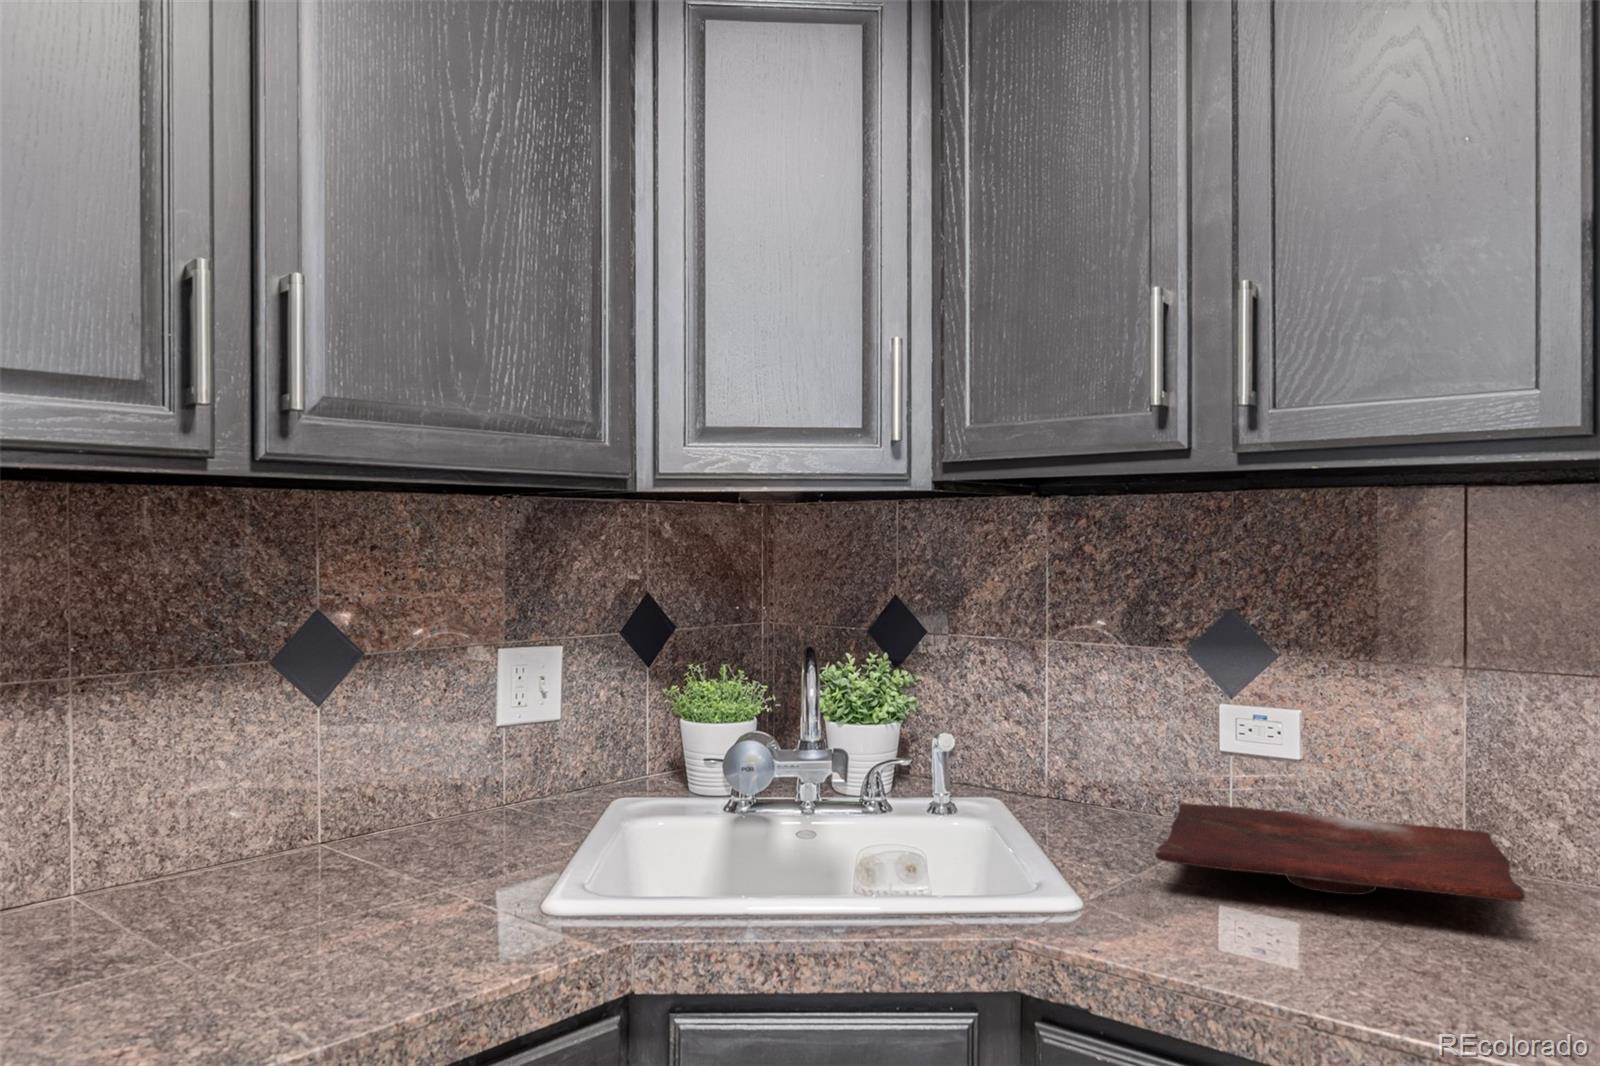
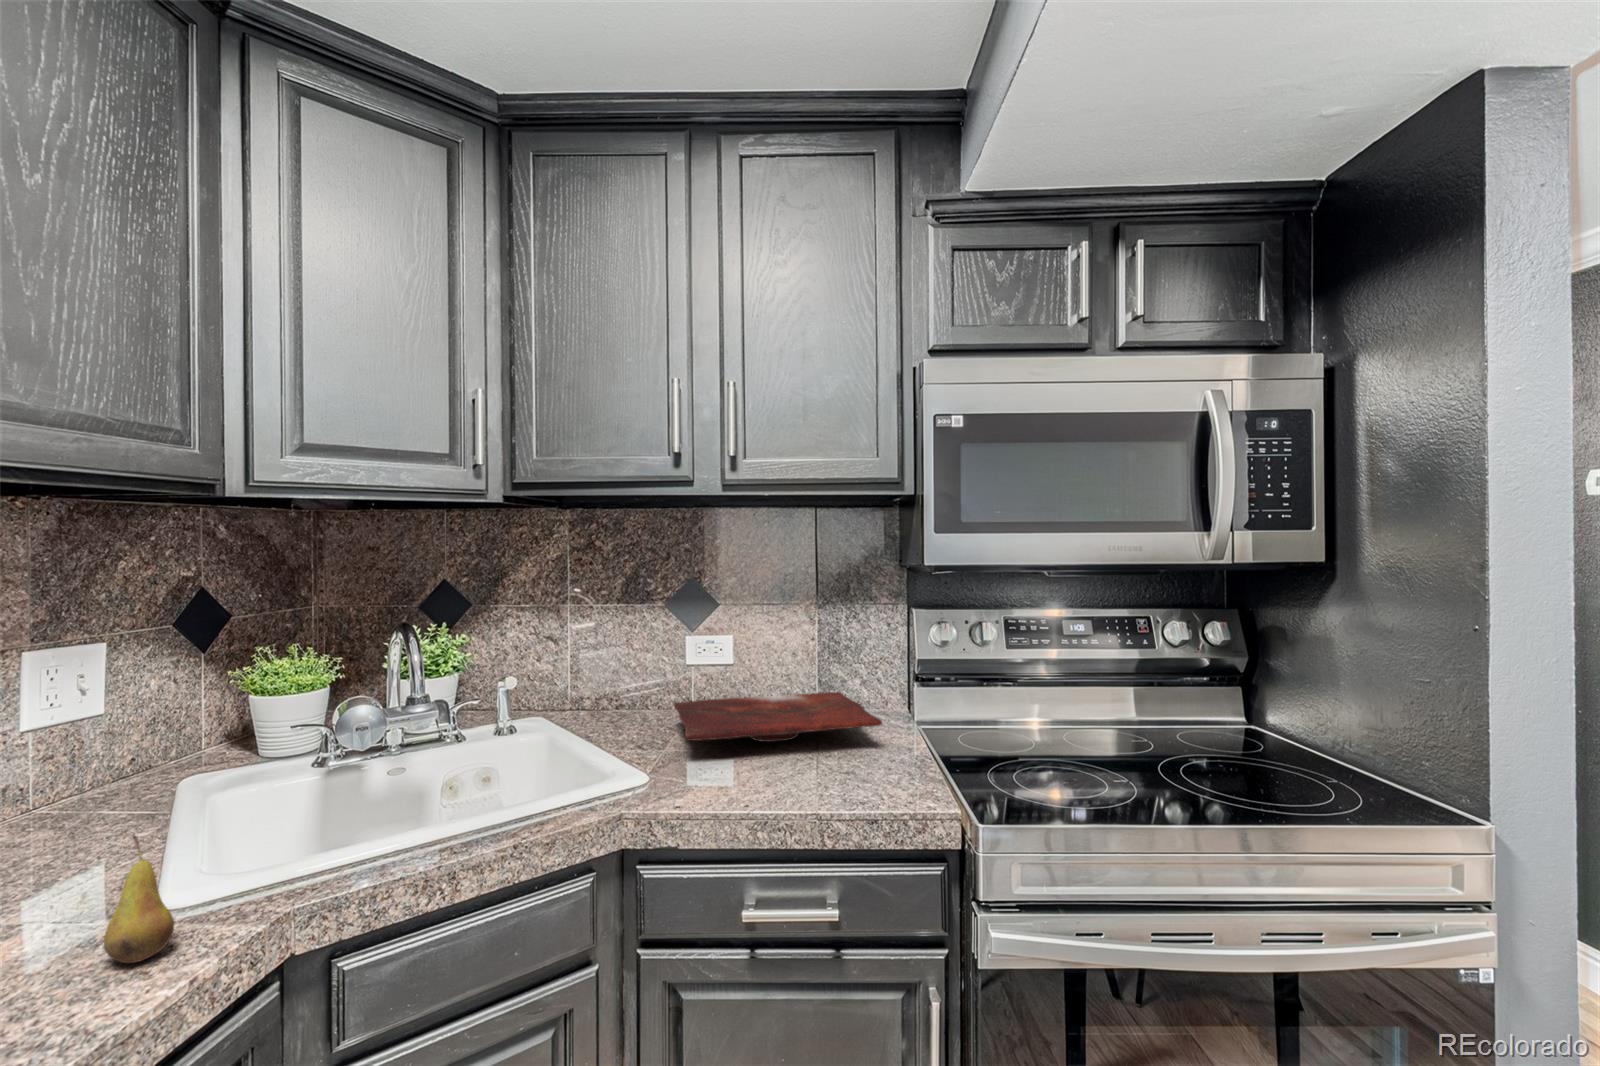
fruit: none [469,833,522,955] -> present [104,835,174,963]

